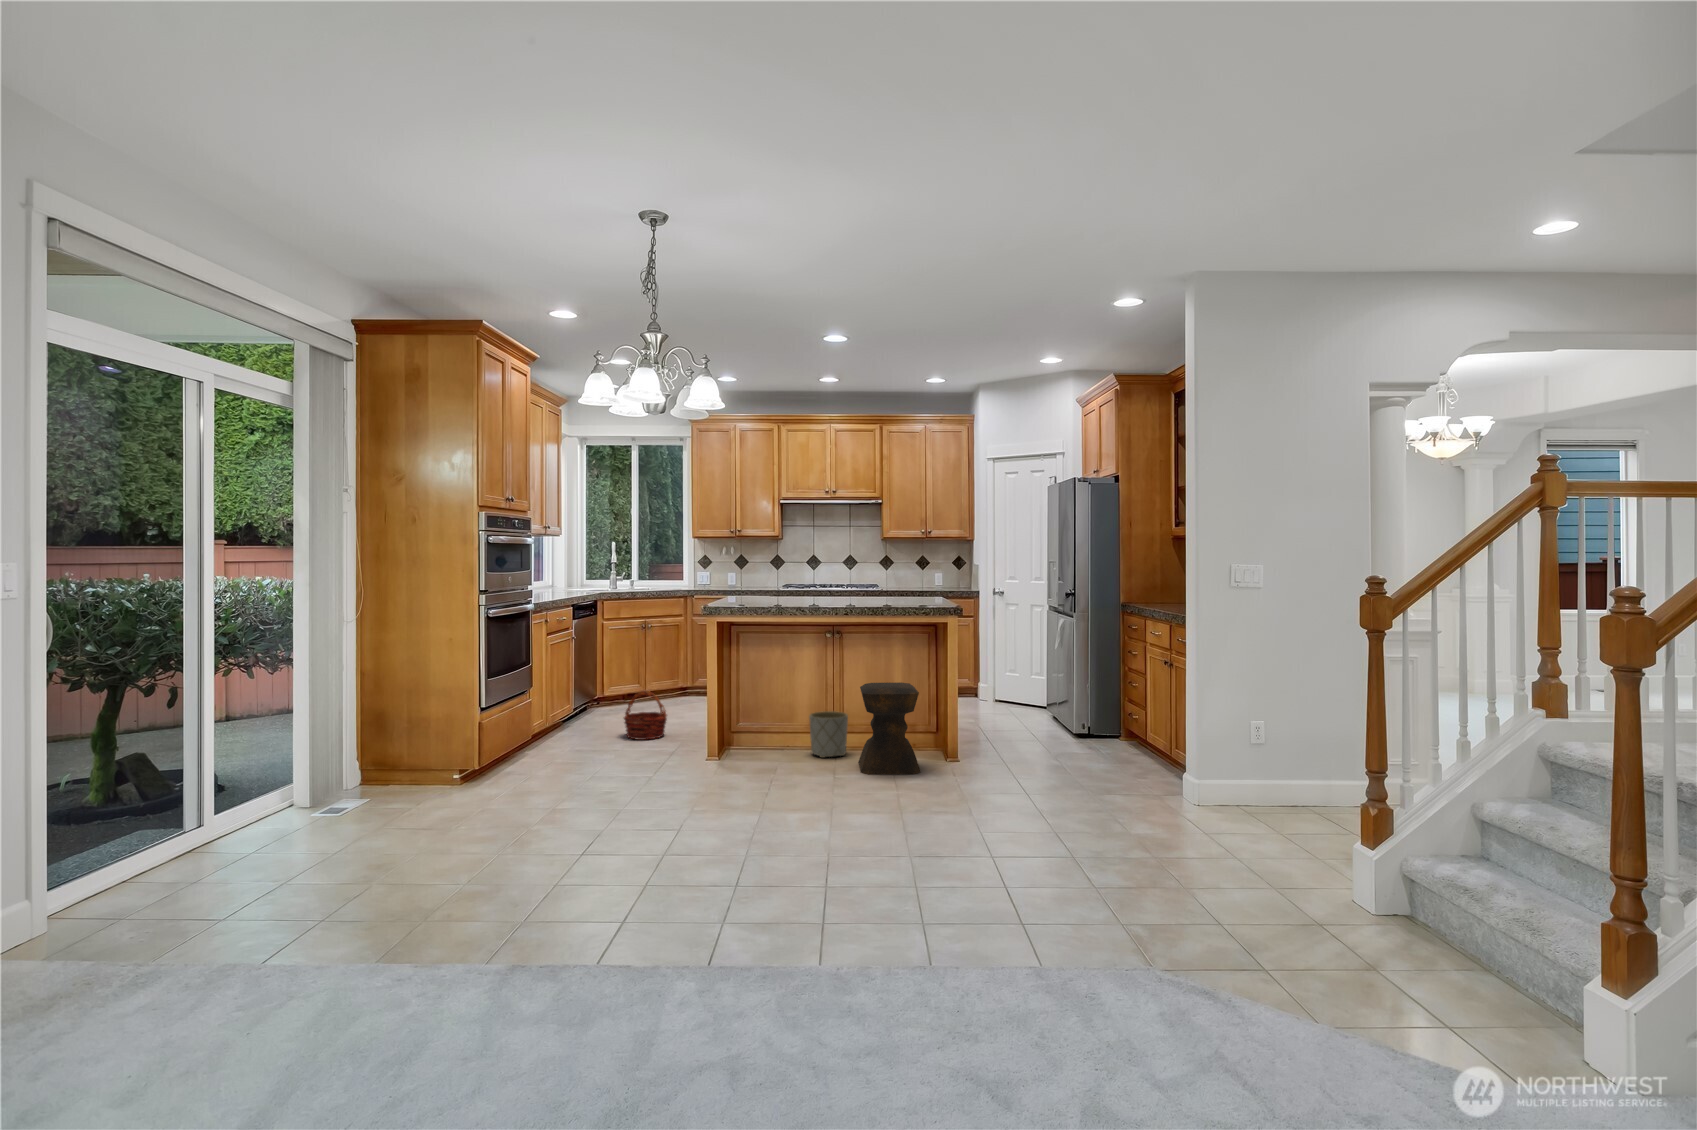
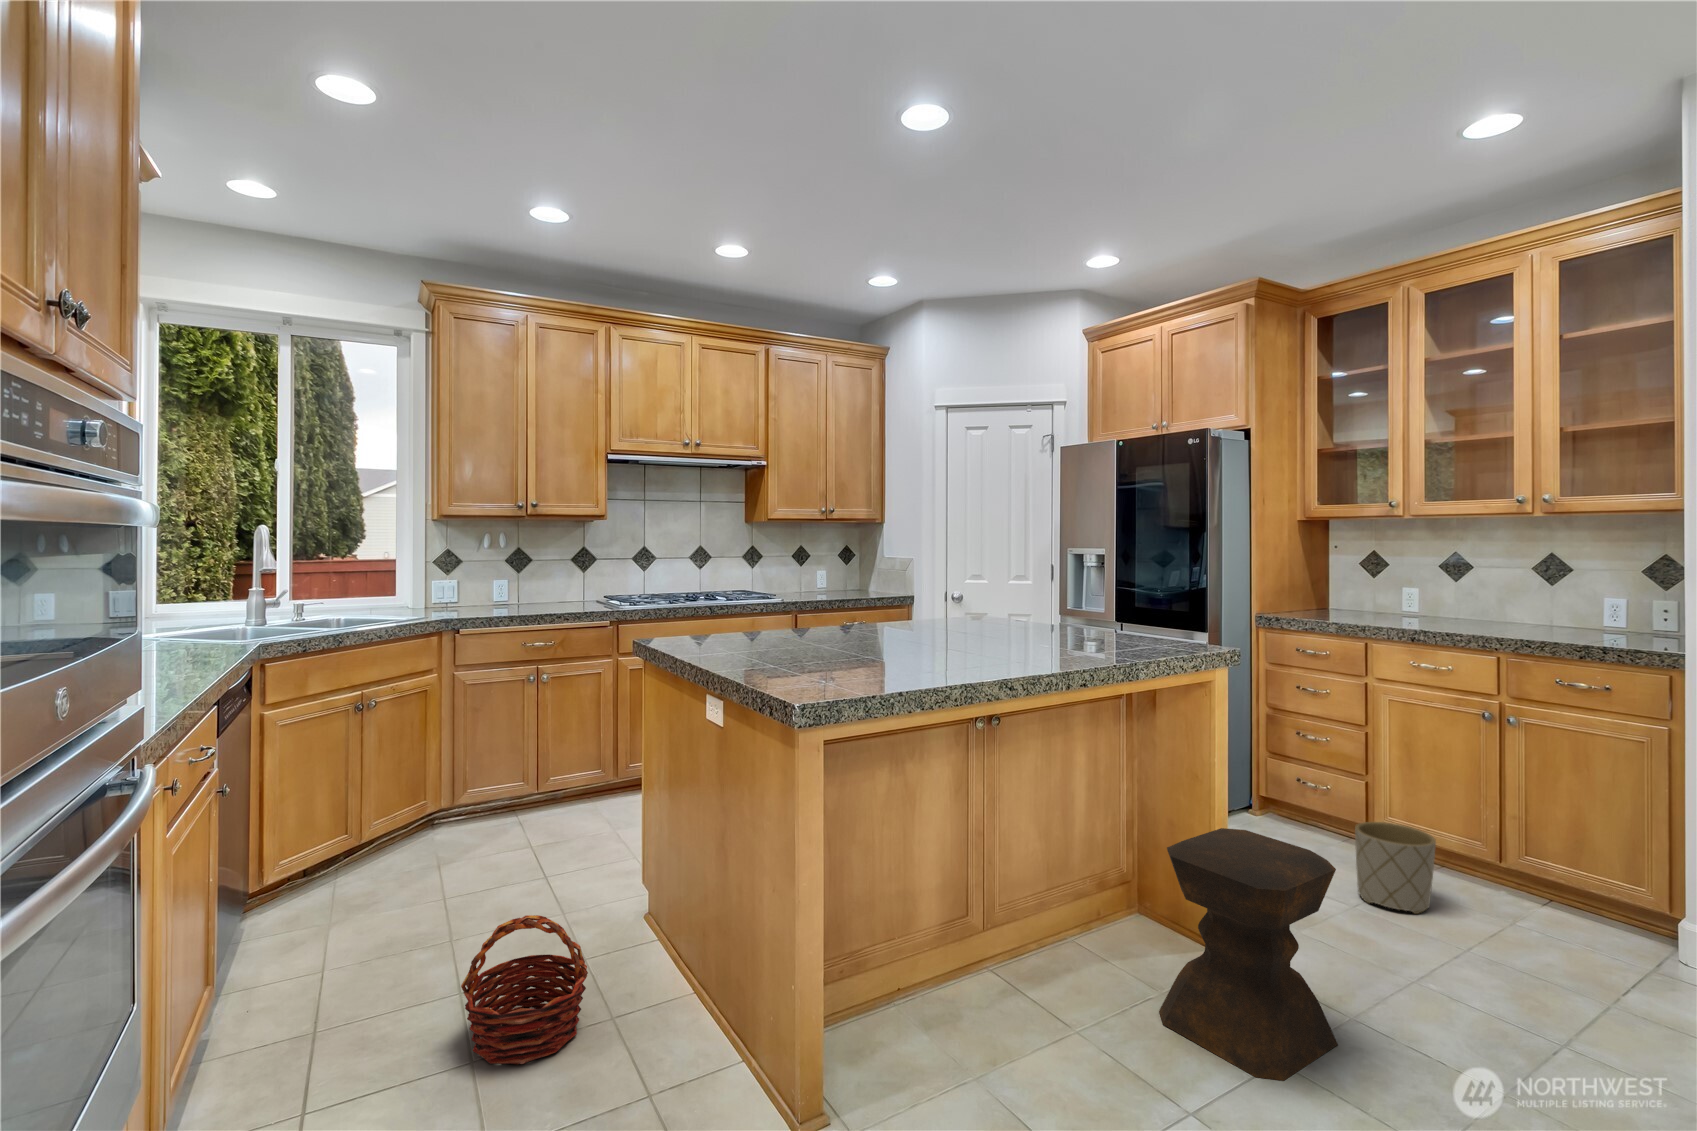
planter: present [809,711,848,758] -> present [1355,822,1436,914]

